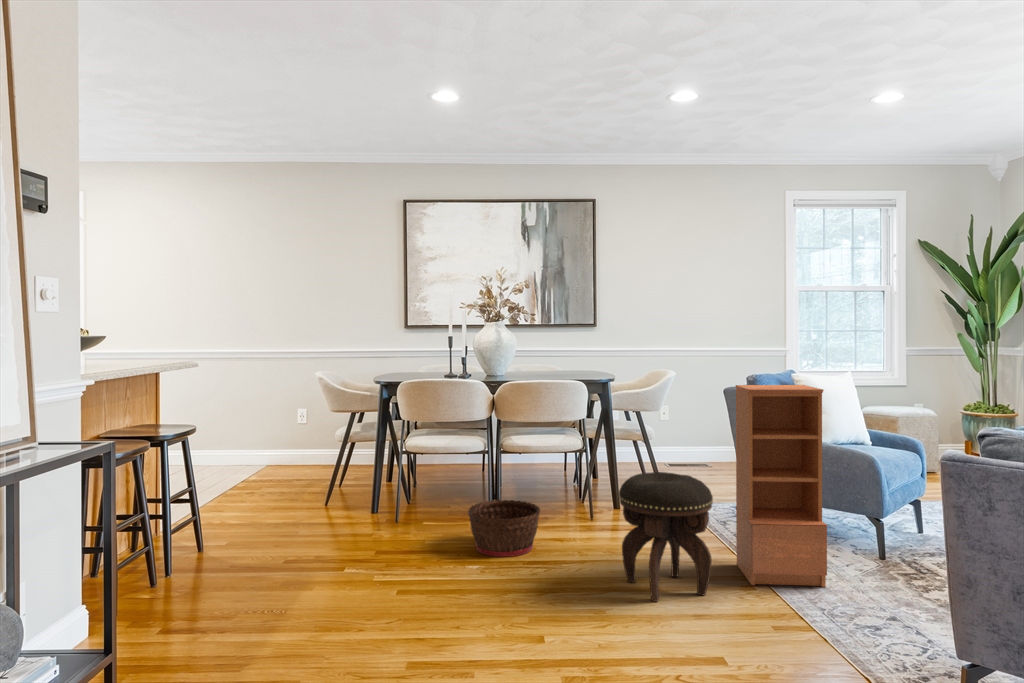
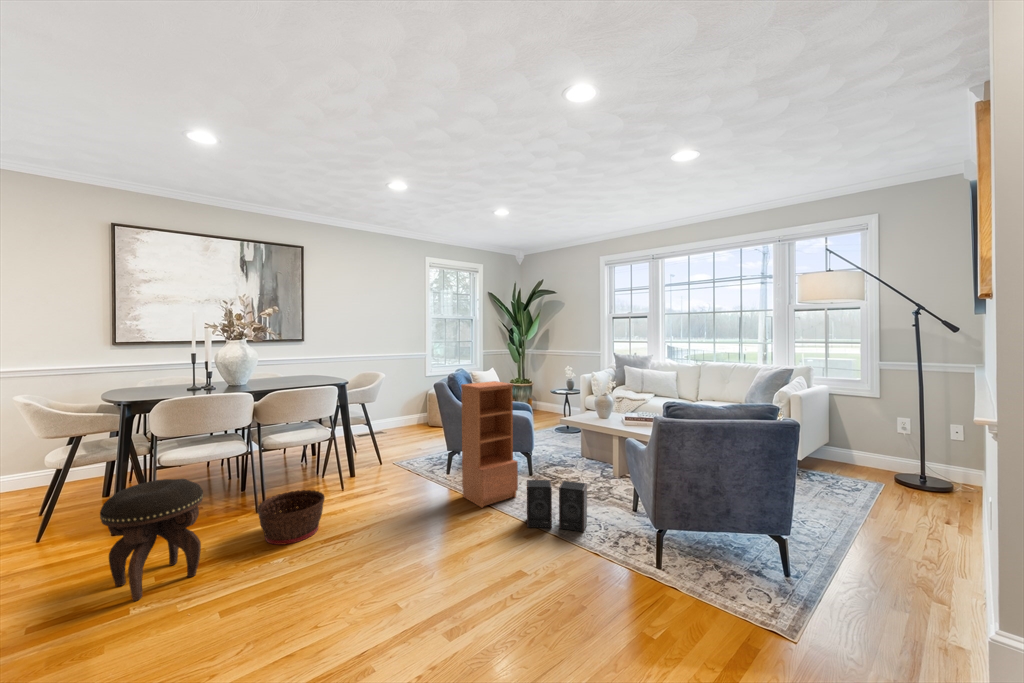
footstool: present [619,472,713,602] -> present [100,479,203,601]
speaker: none [799,551,924,668] -> present [527,480,587,532]

